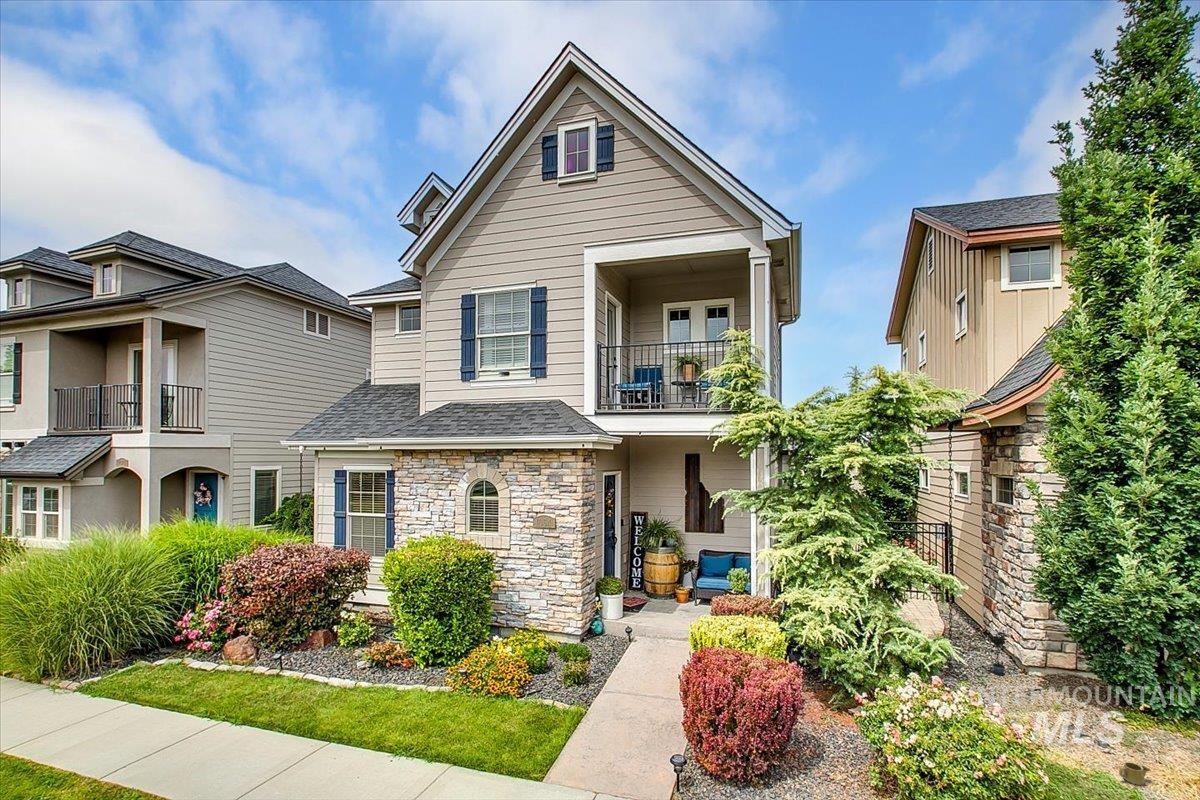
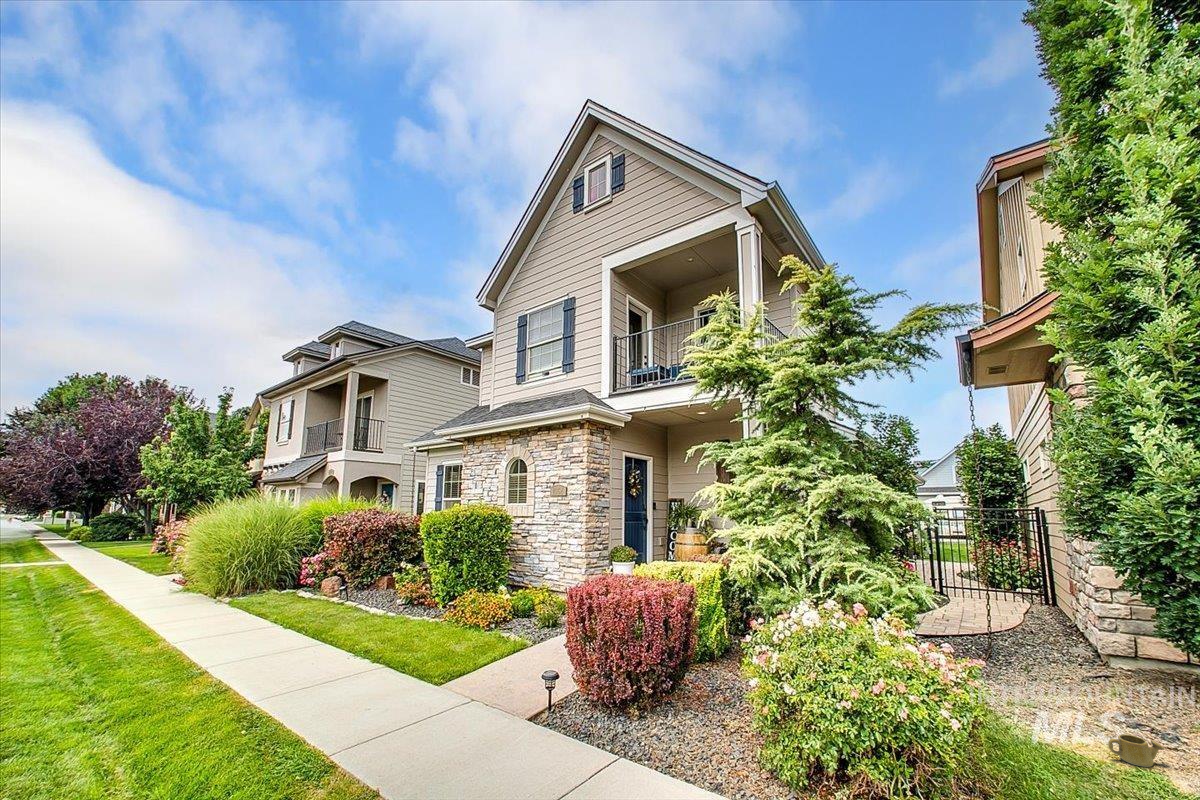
potted plant: present [990,630,1009,675] -> none [1019,602,1049,662]

